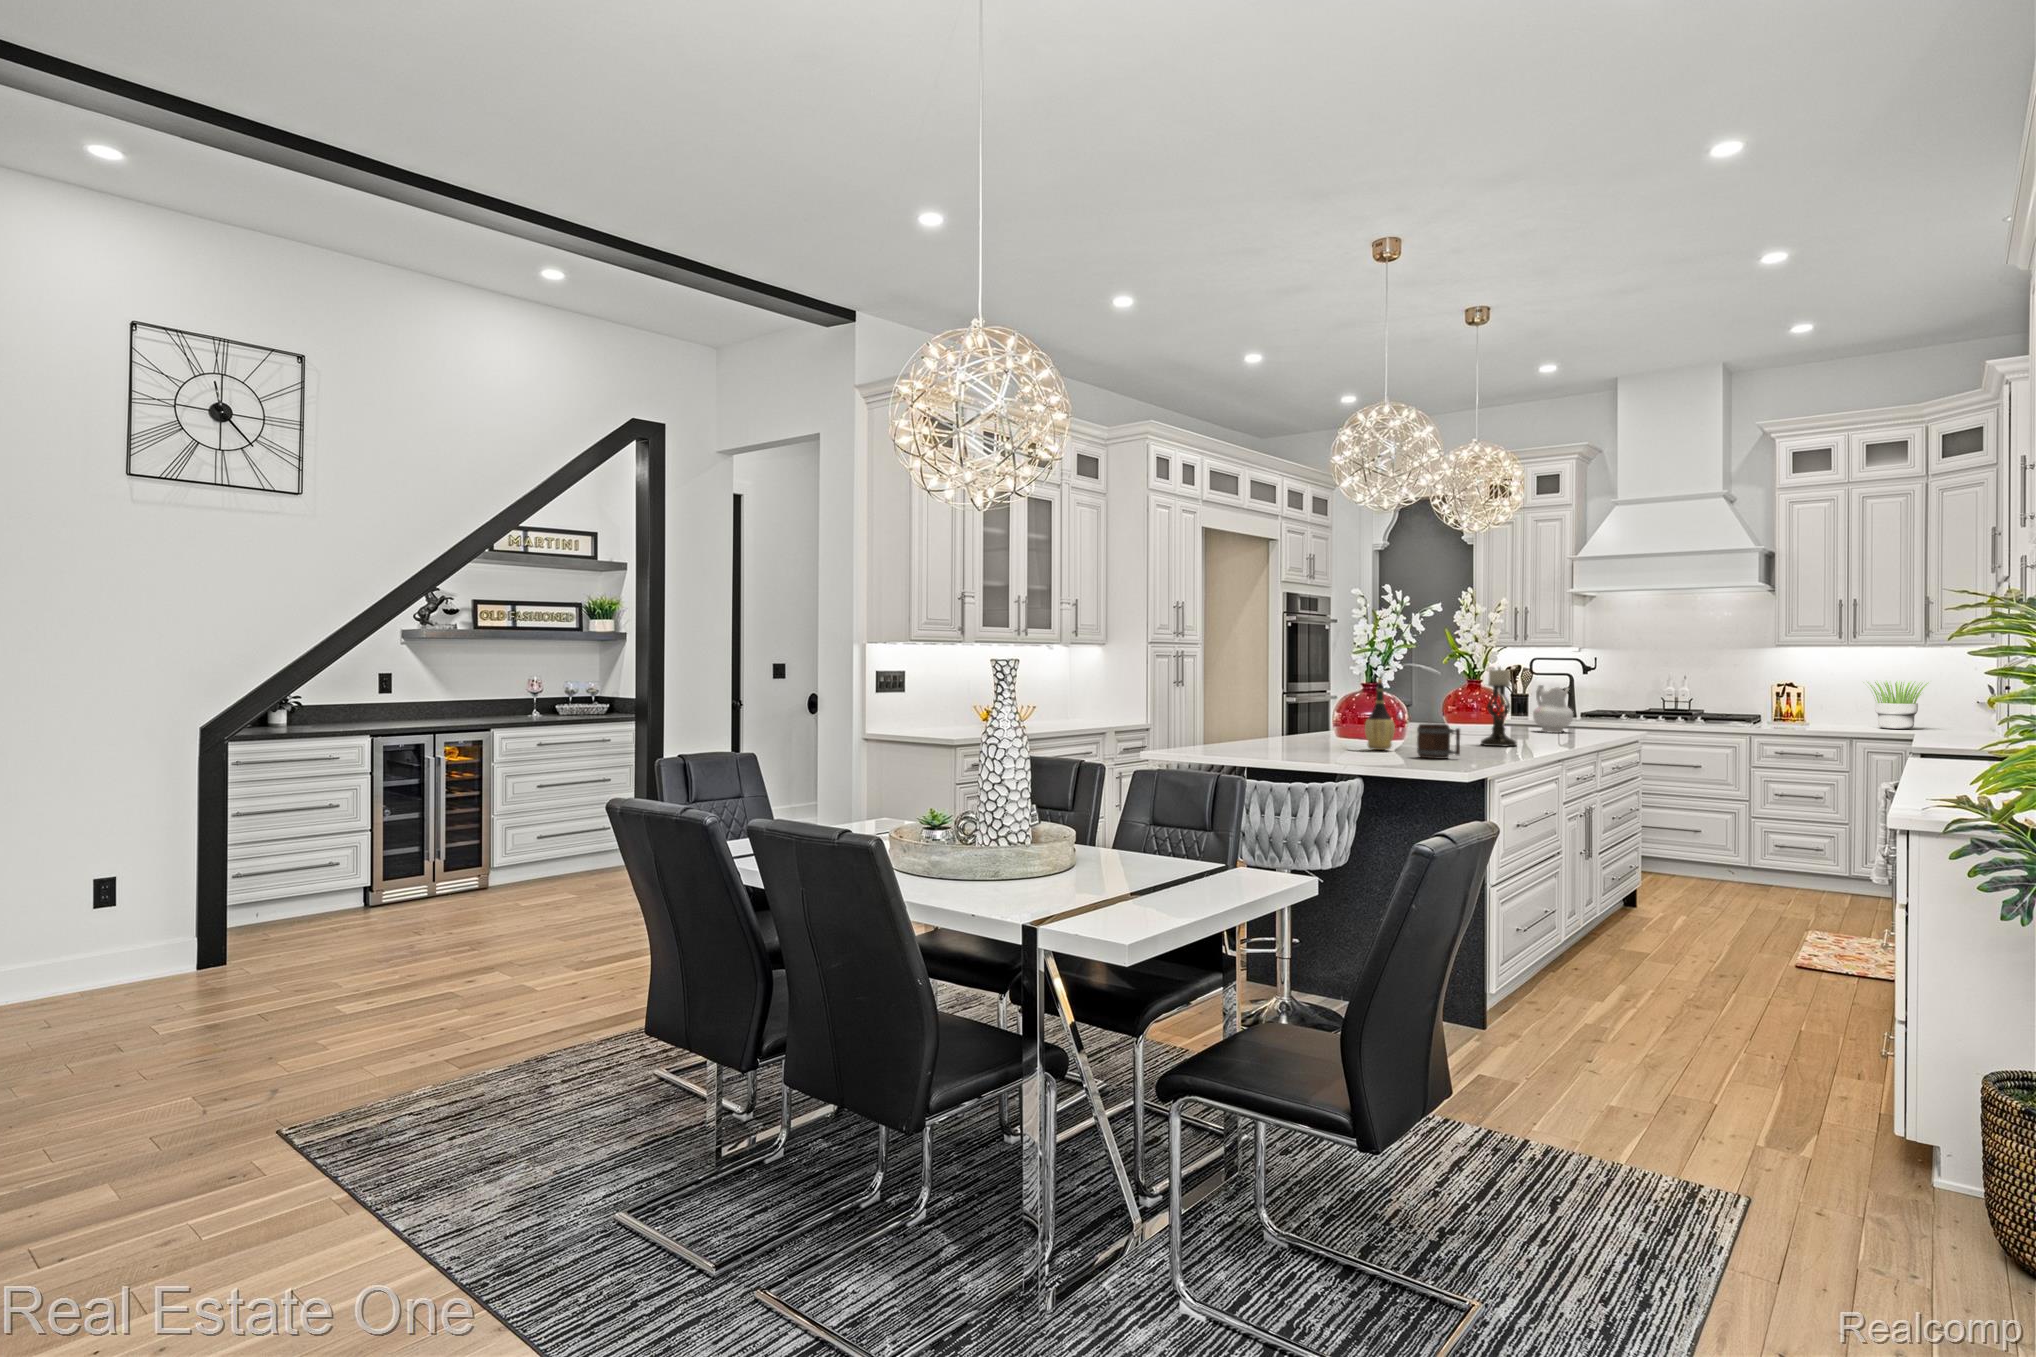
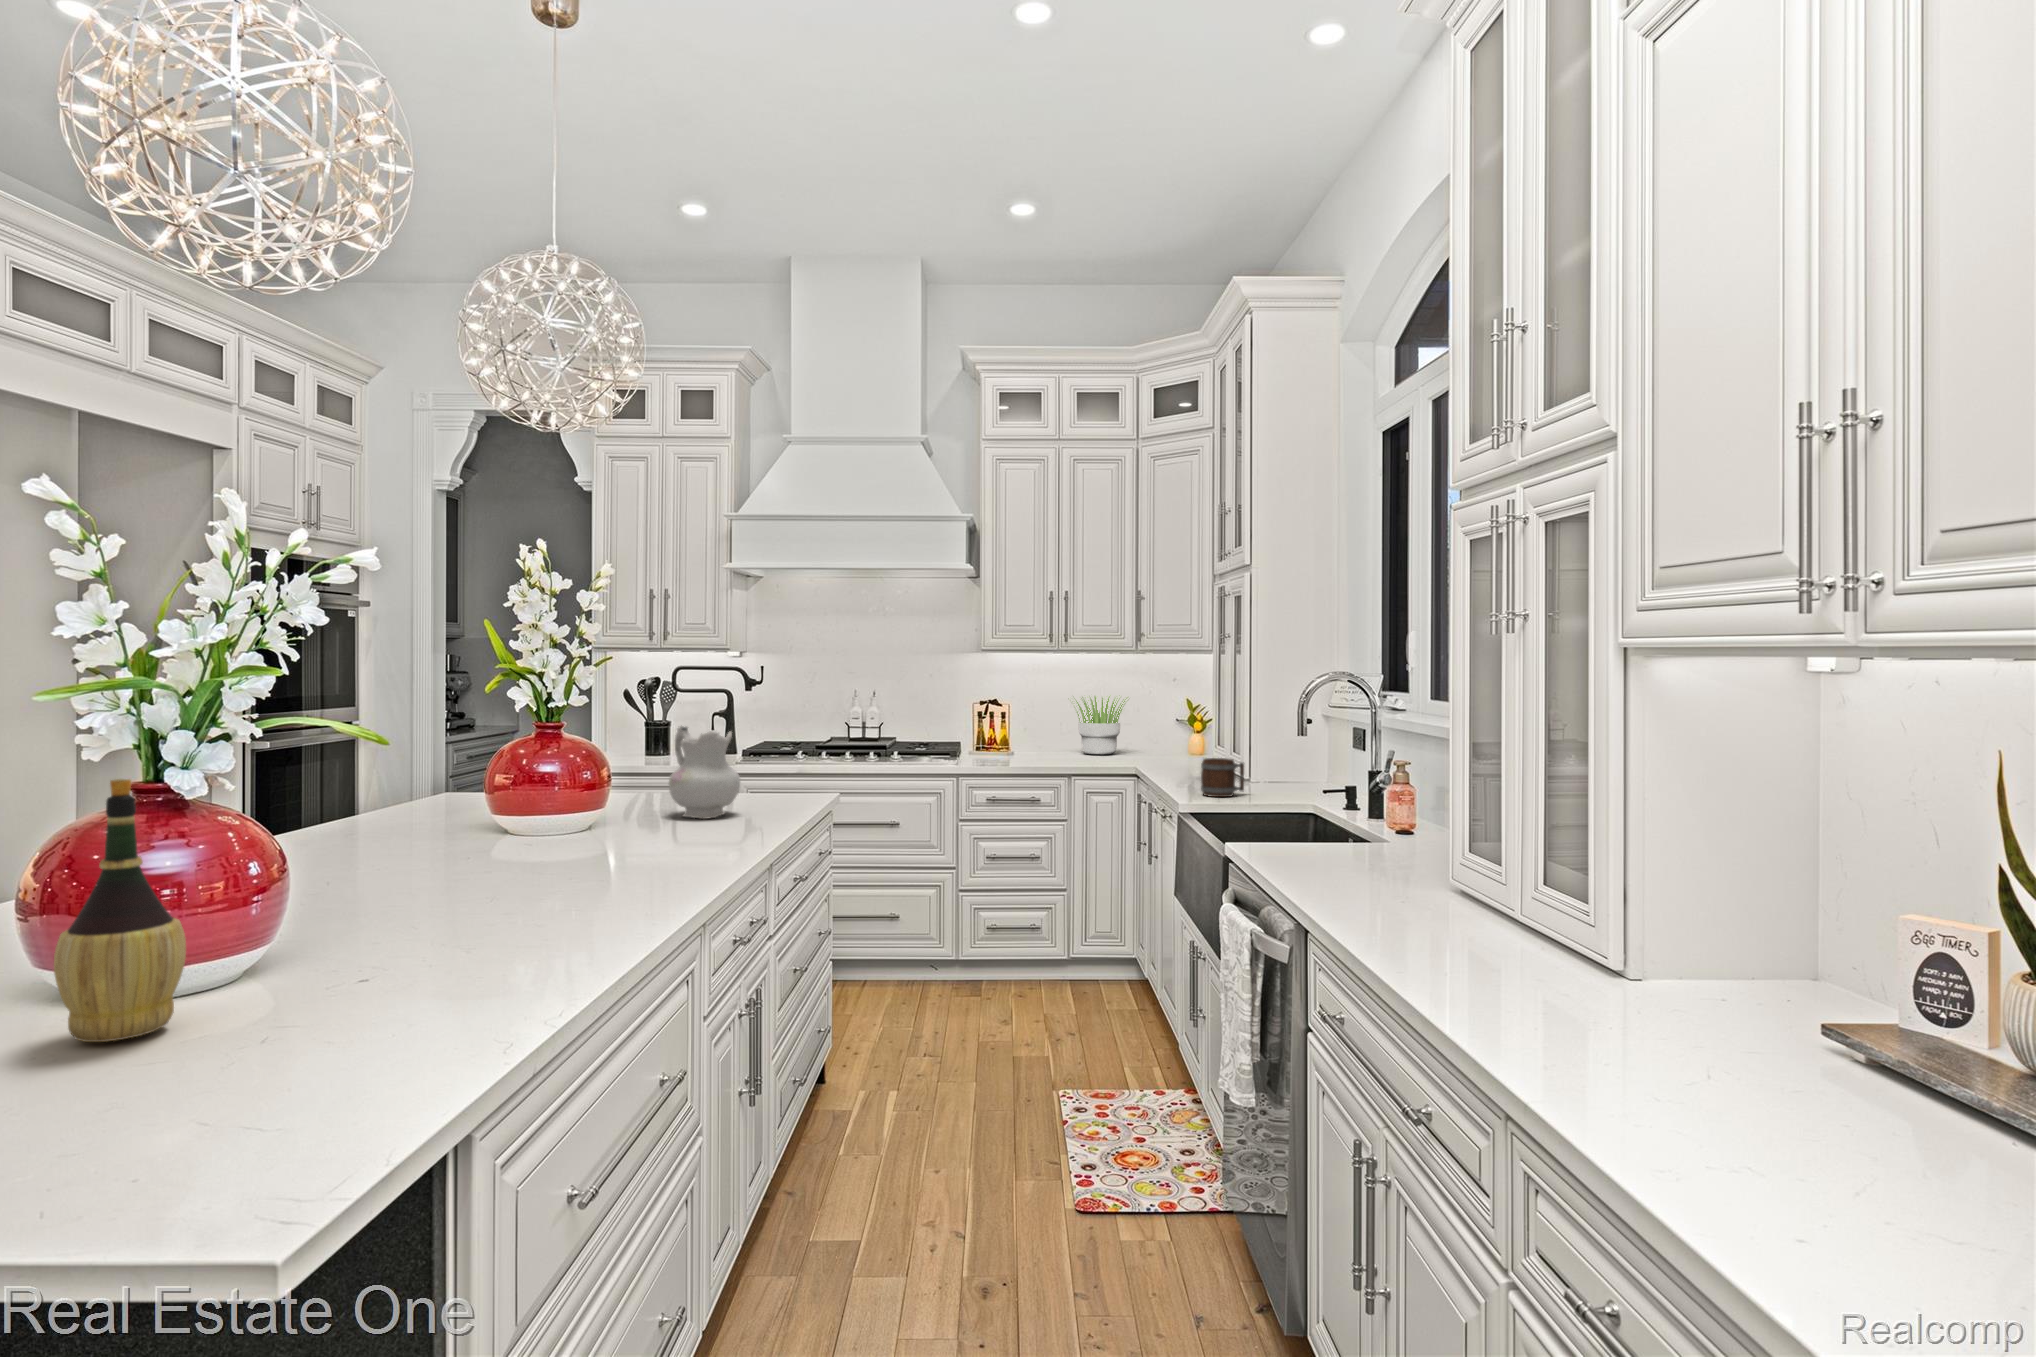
candle holder: present [1481,667,1516,746] -> none [528,711,620,920]
mug: present [1417,724,1460,759] -> present [1201,758,1244,797]

